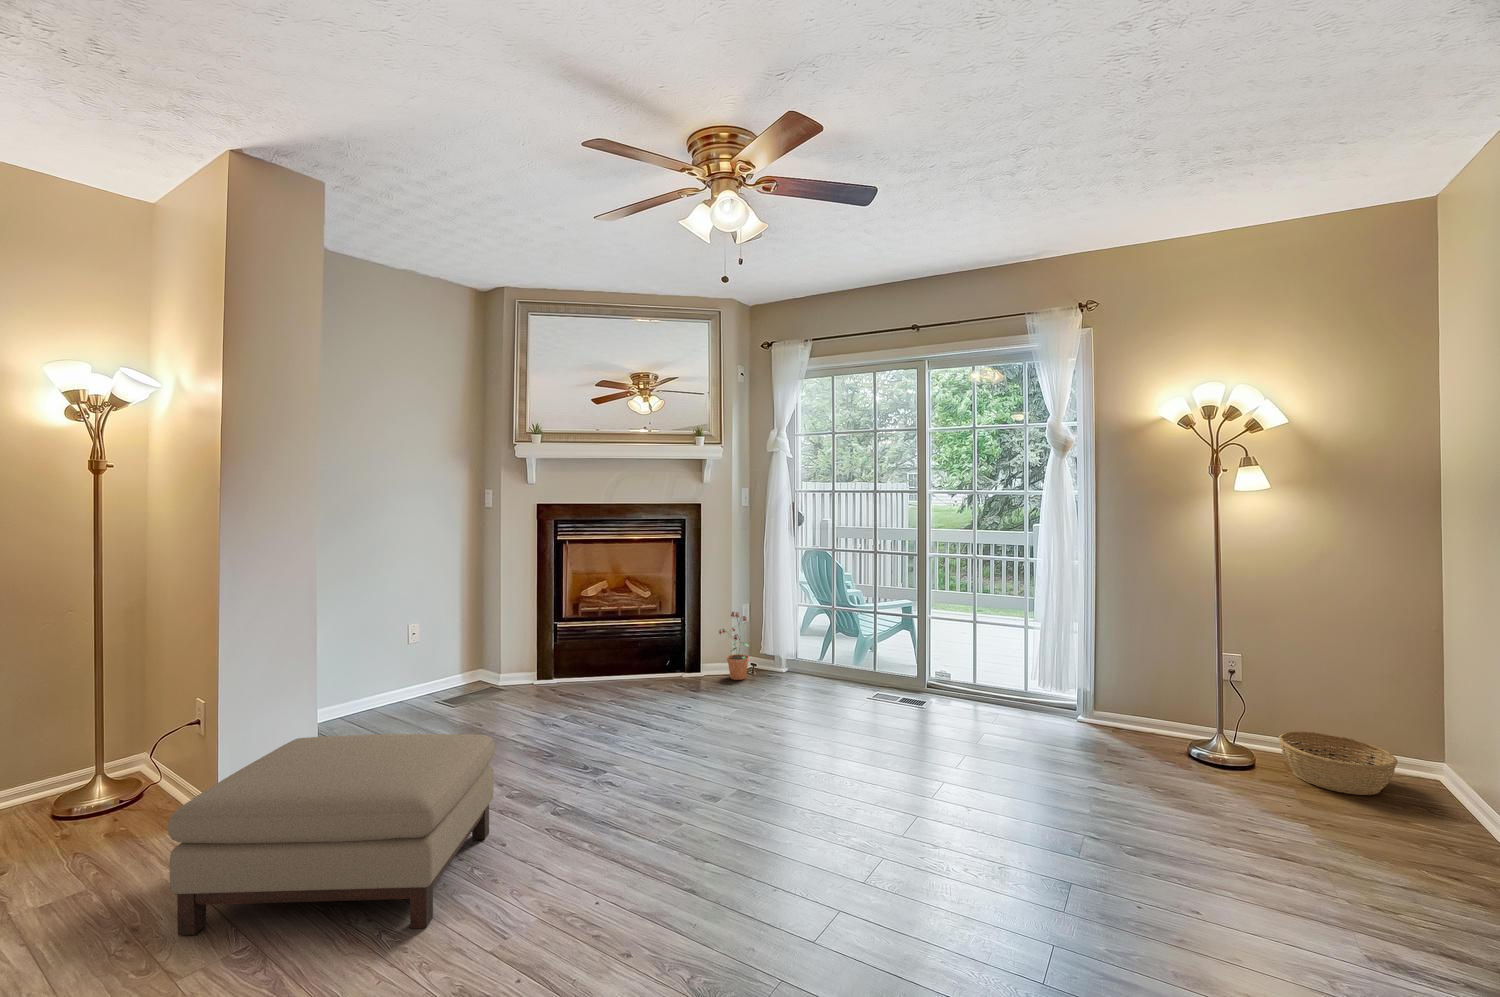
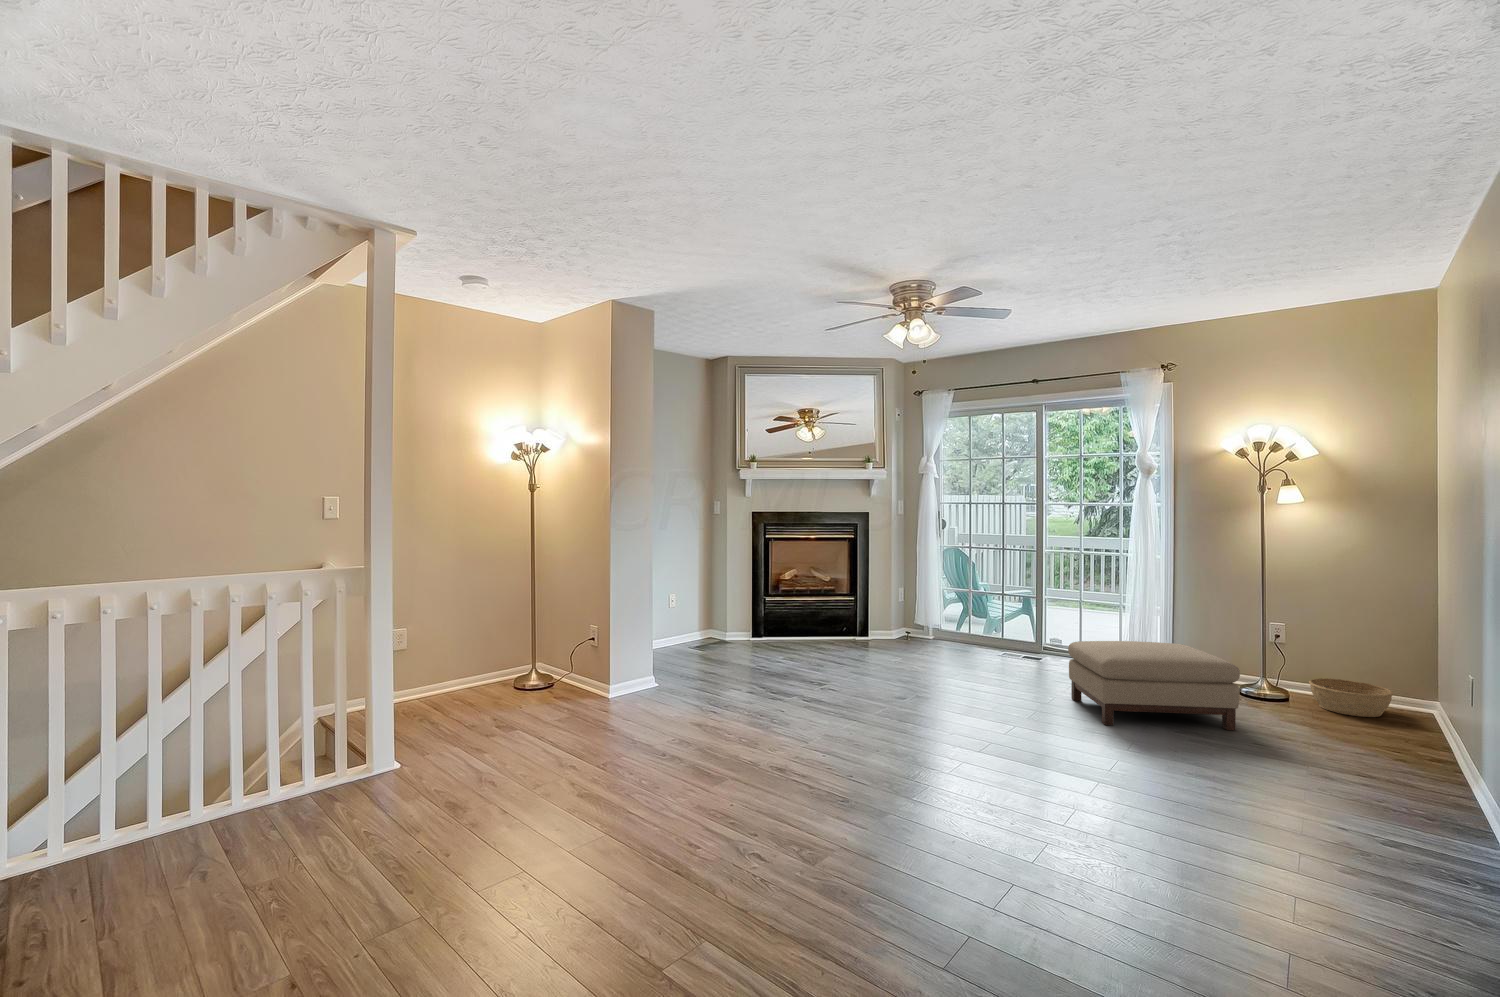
potted plant: present [719,612,749,680] -> none [881,593,907,643]
ottoman: present [168,734,495,935] -> present [1068,641,1240,730]

